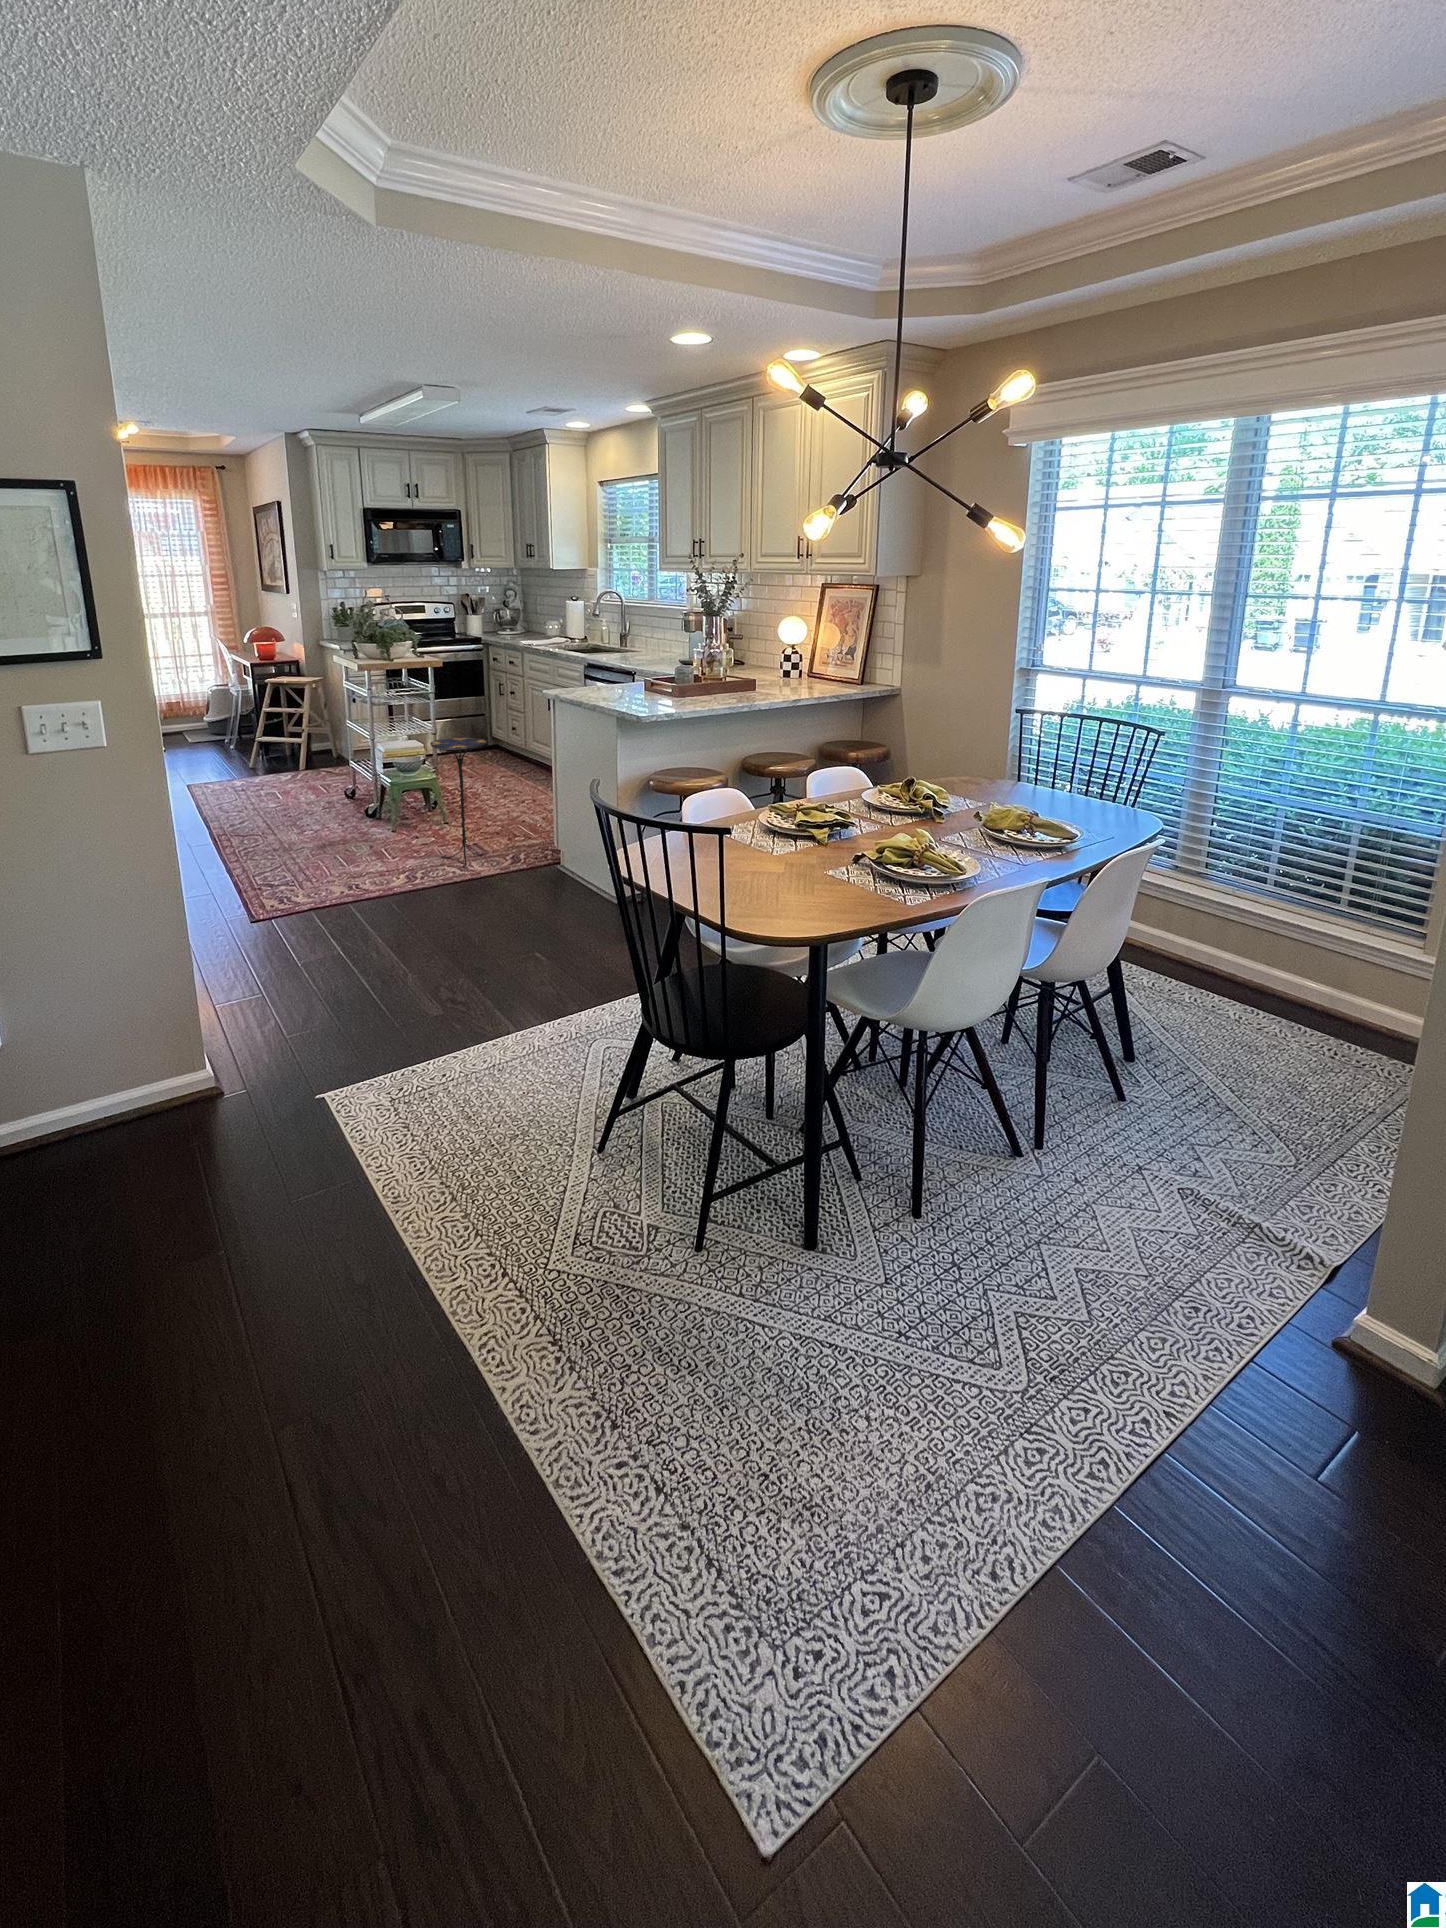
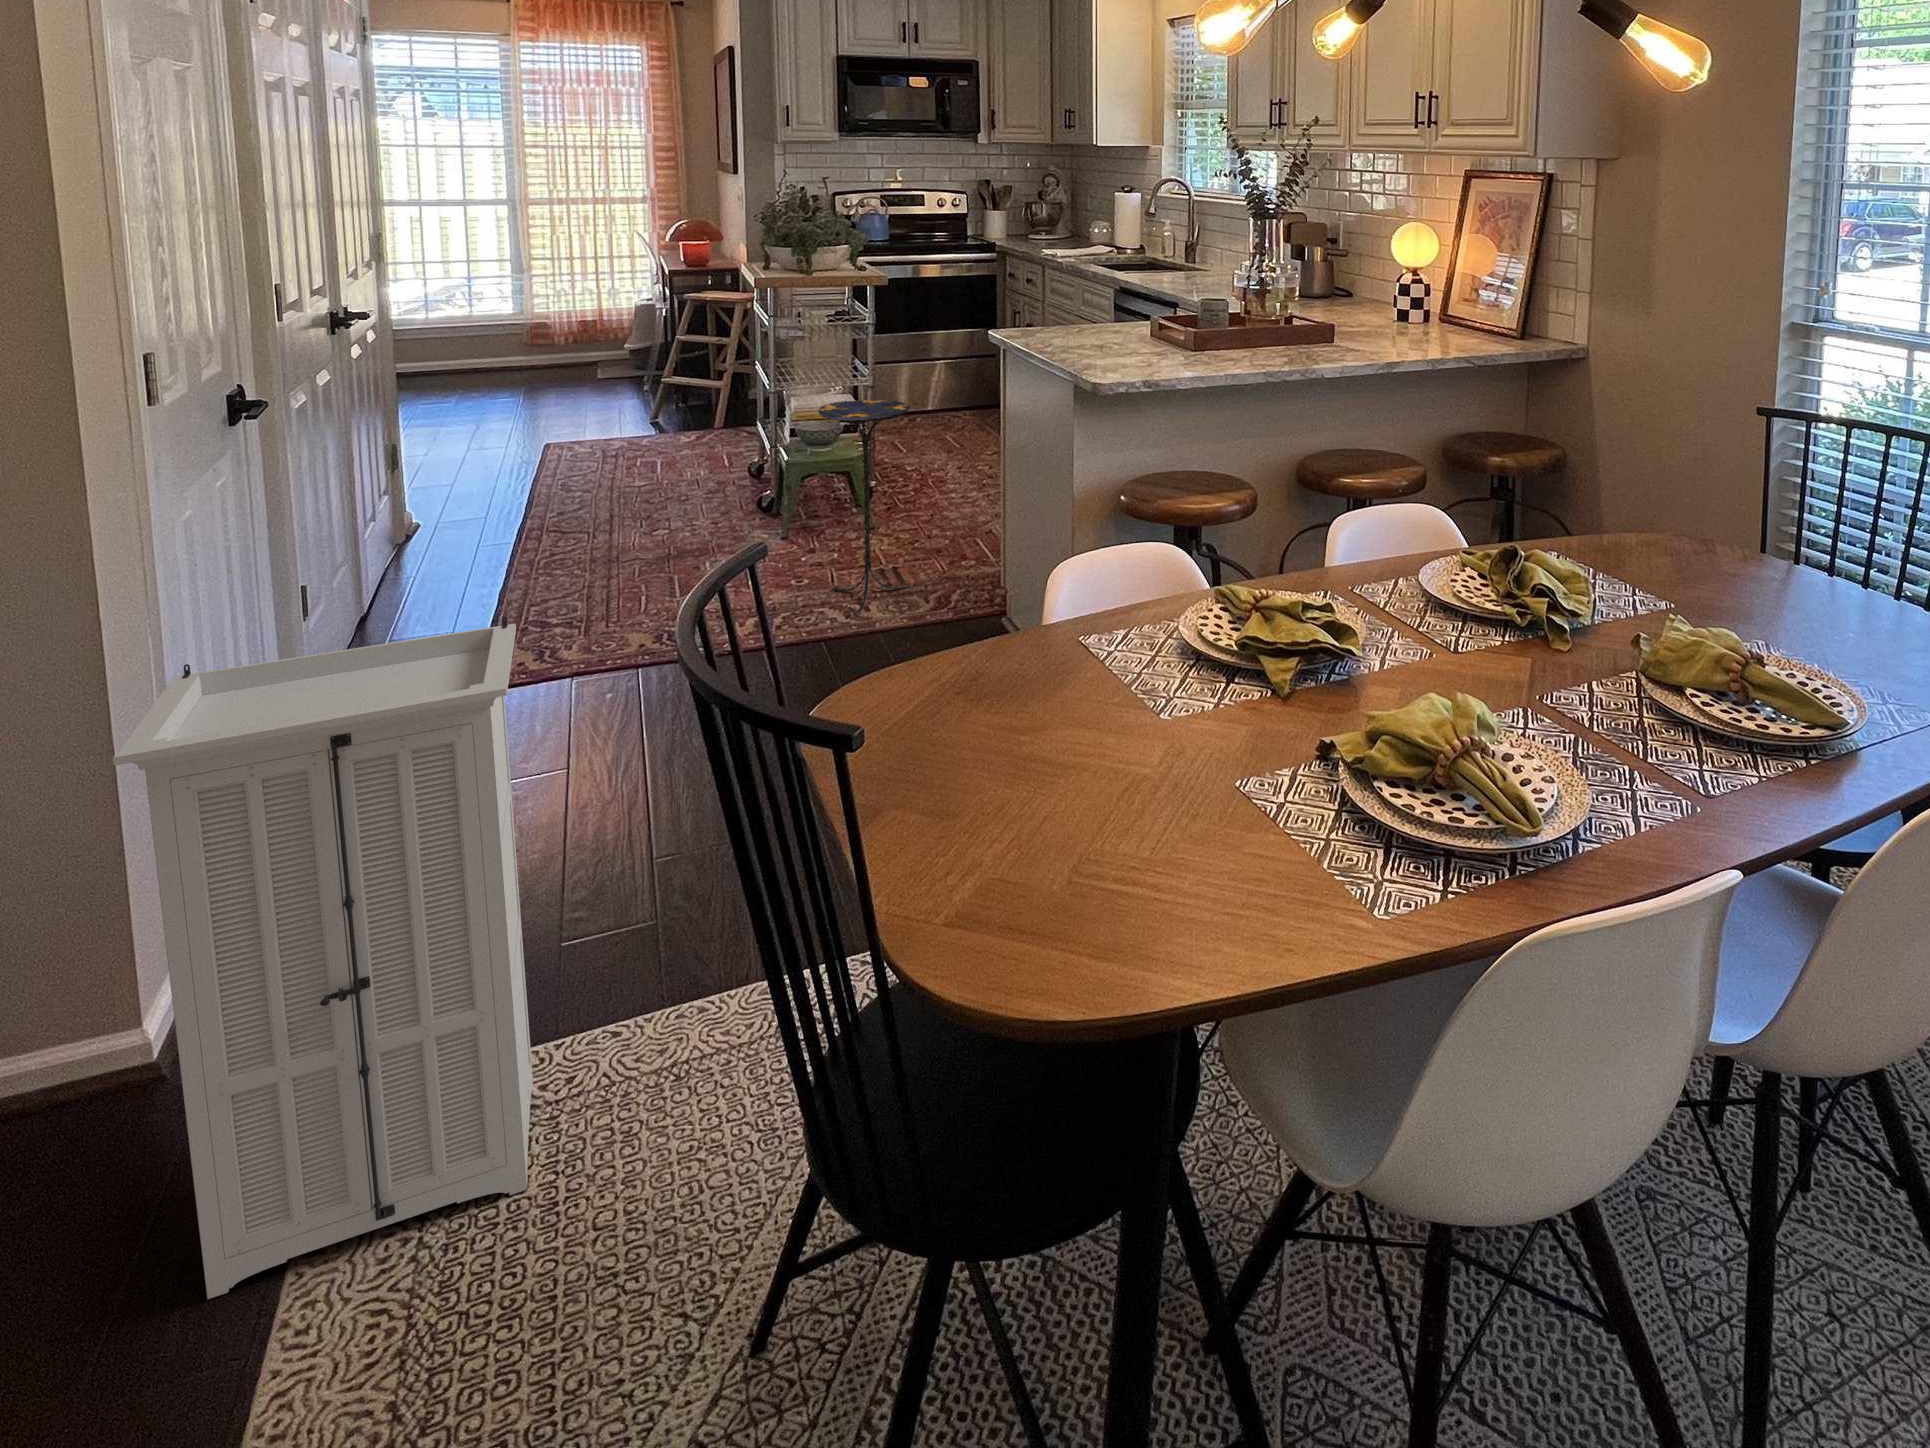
storage cabinet: none [260,835,449,1161] -> present [113,616,533,1299]

